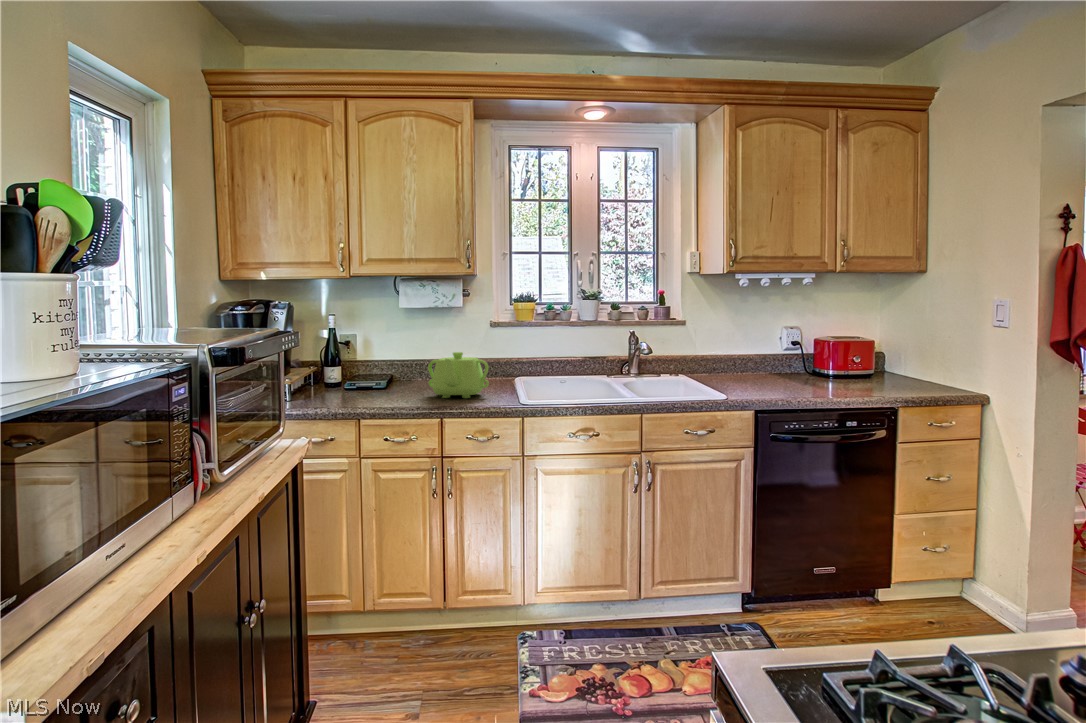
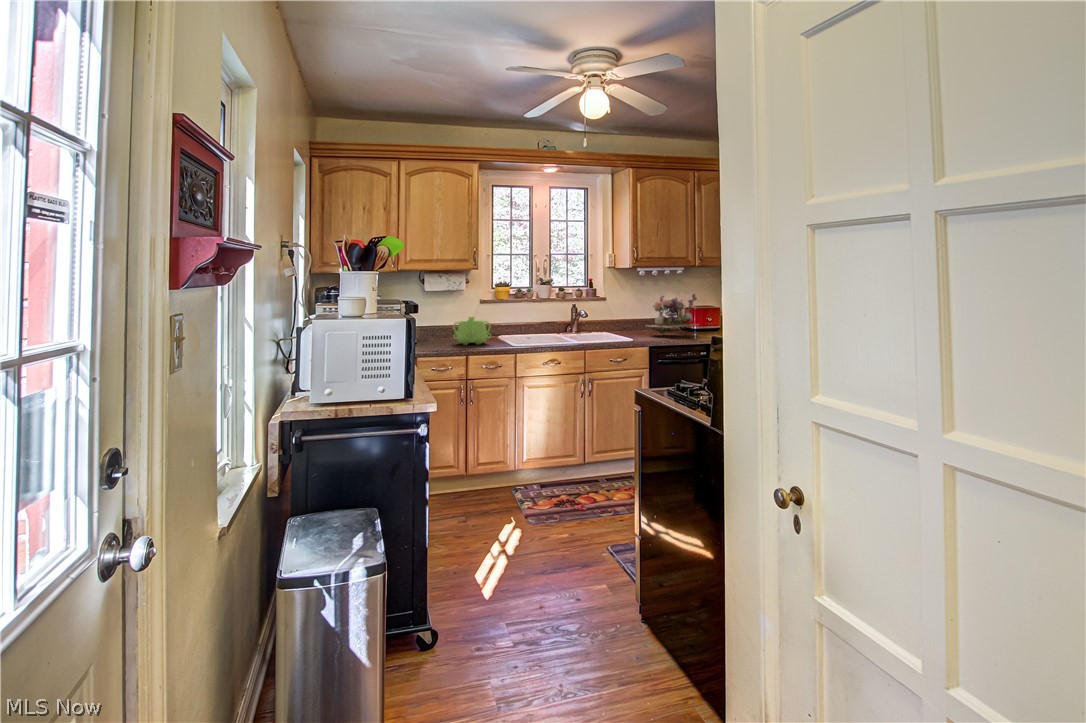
flower arrangement: none [745,315,842,384] -> present [648,294,697,334]

